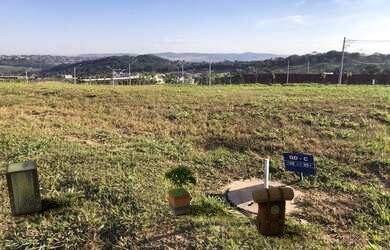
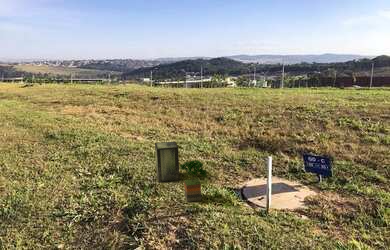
storage box: present [6,160,42,216] -> present [155,141,180,182]
backpack: present [252,187,294,235] -> none [247,182,285,224]

